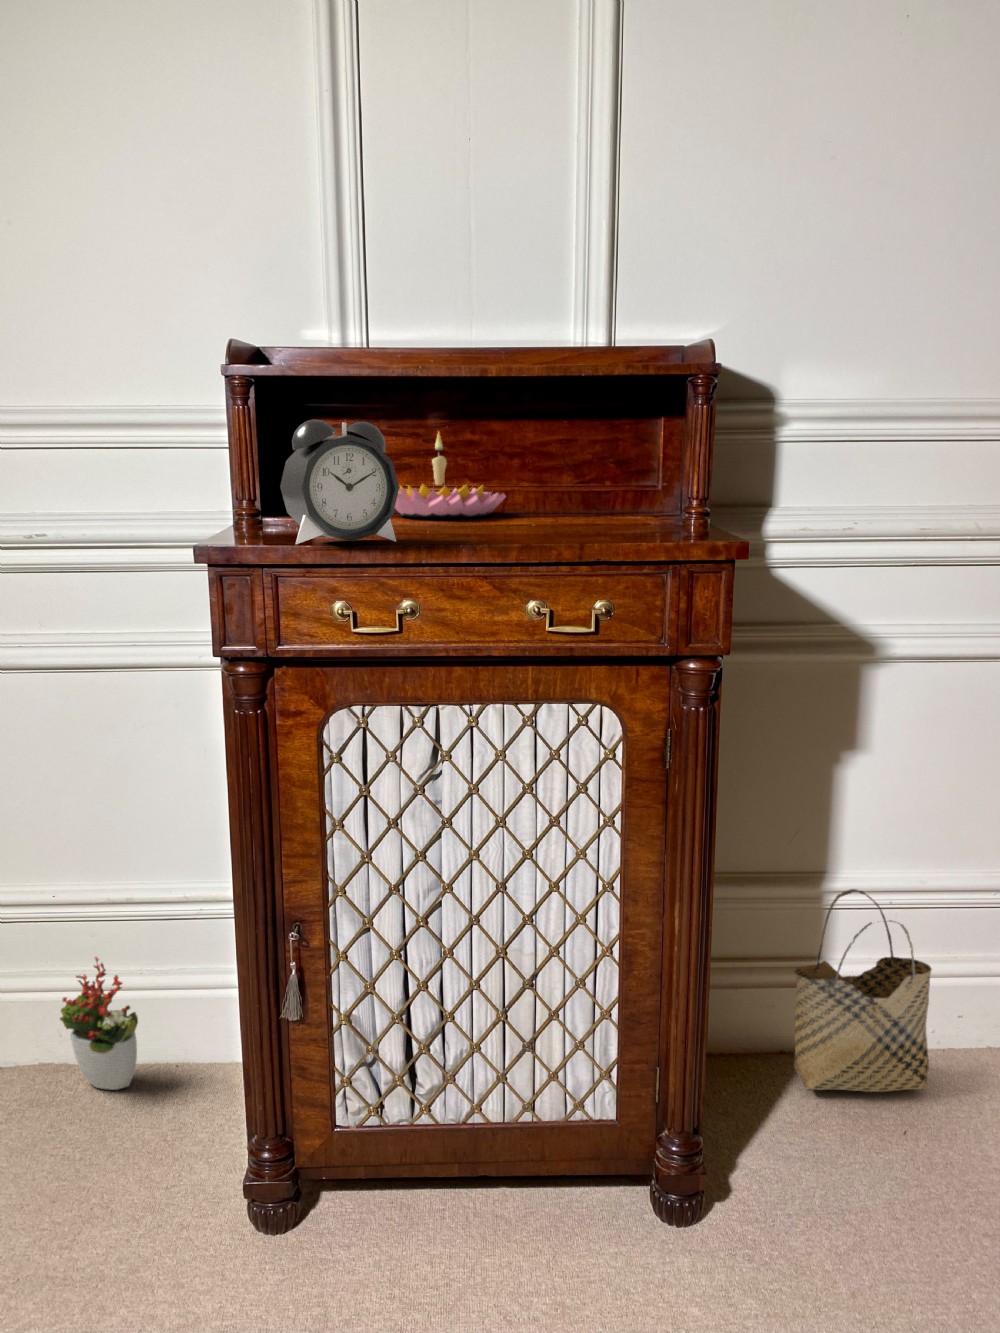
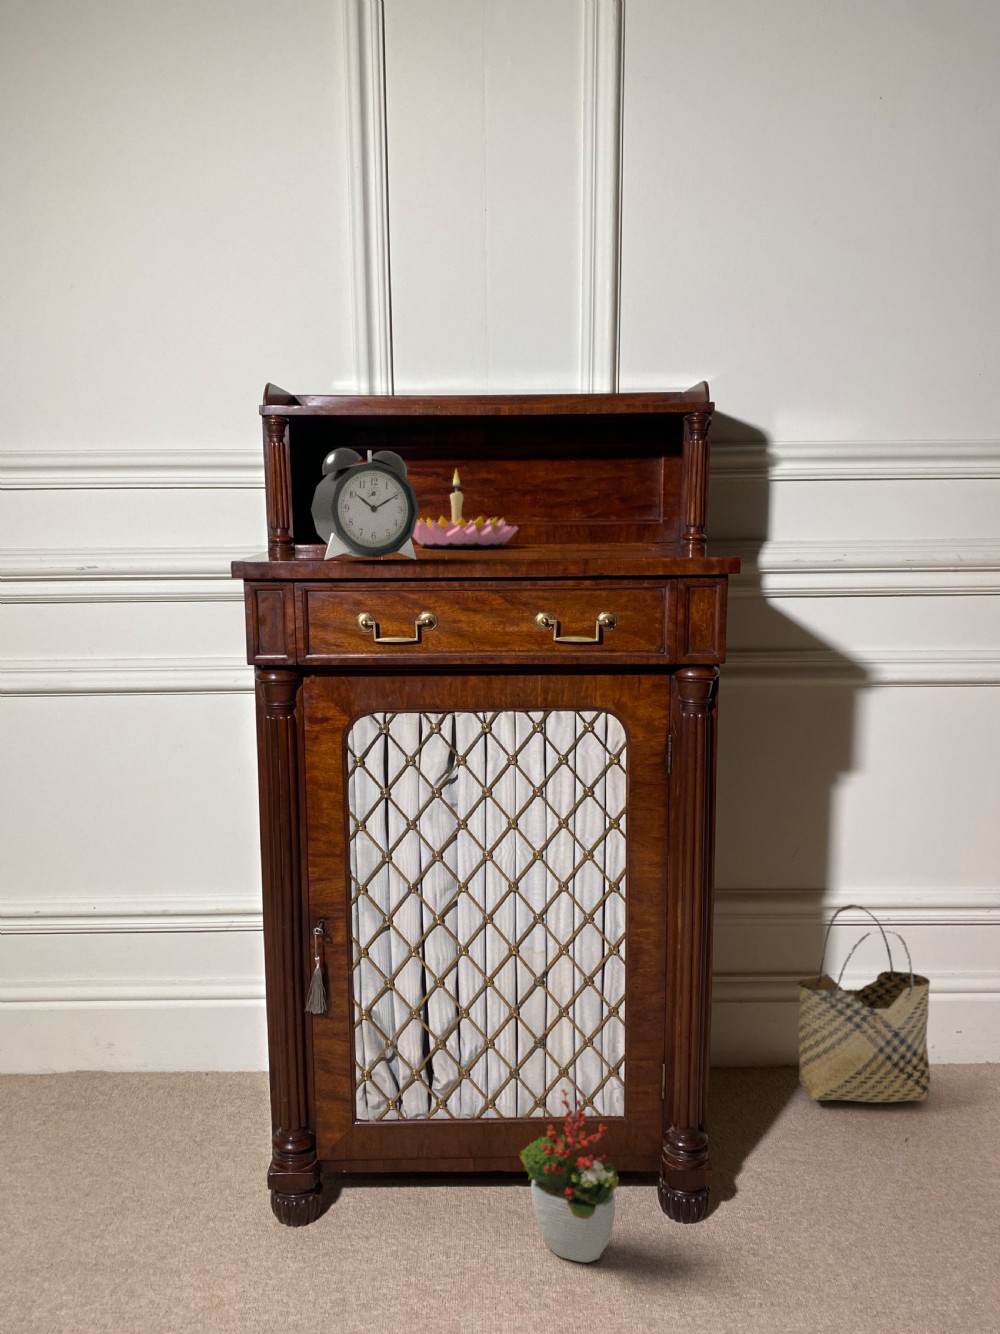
decorative plant: present [60,957,138,1090] -> present [520,1089,619,1262]

